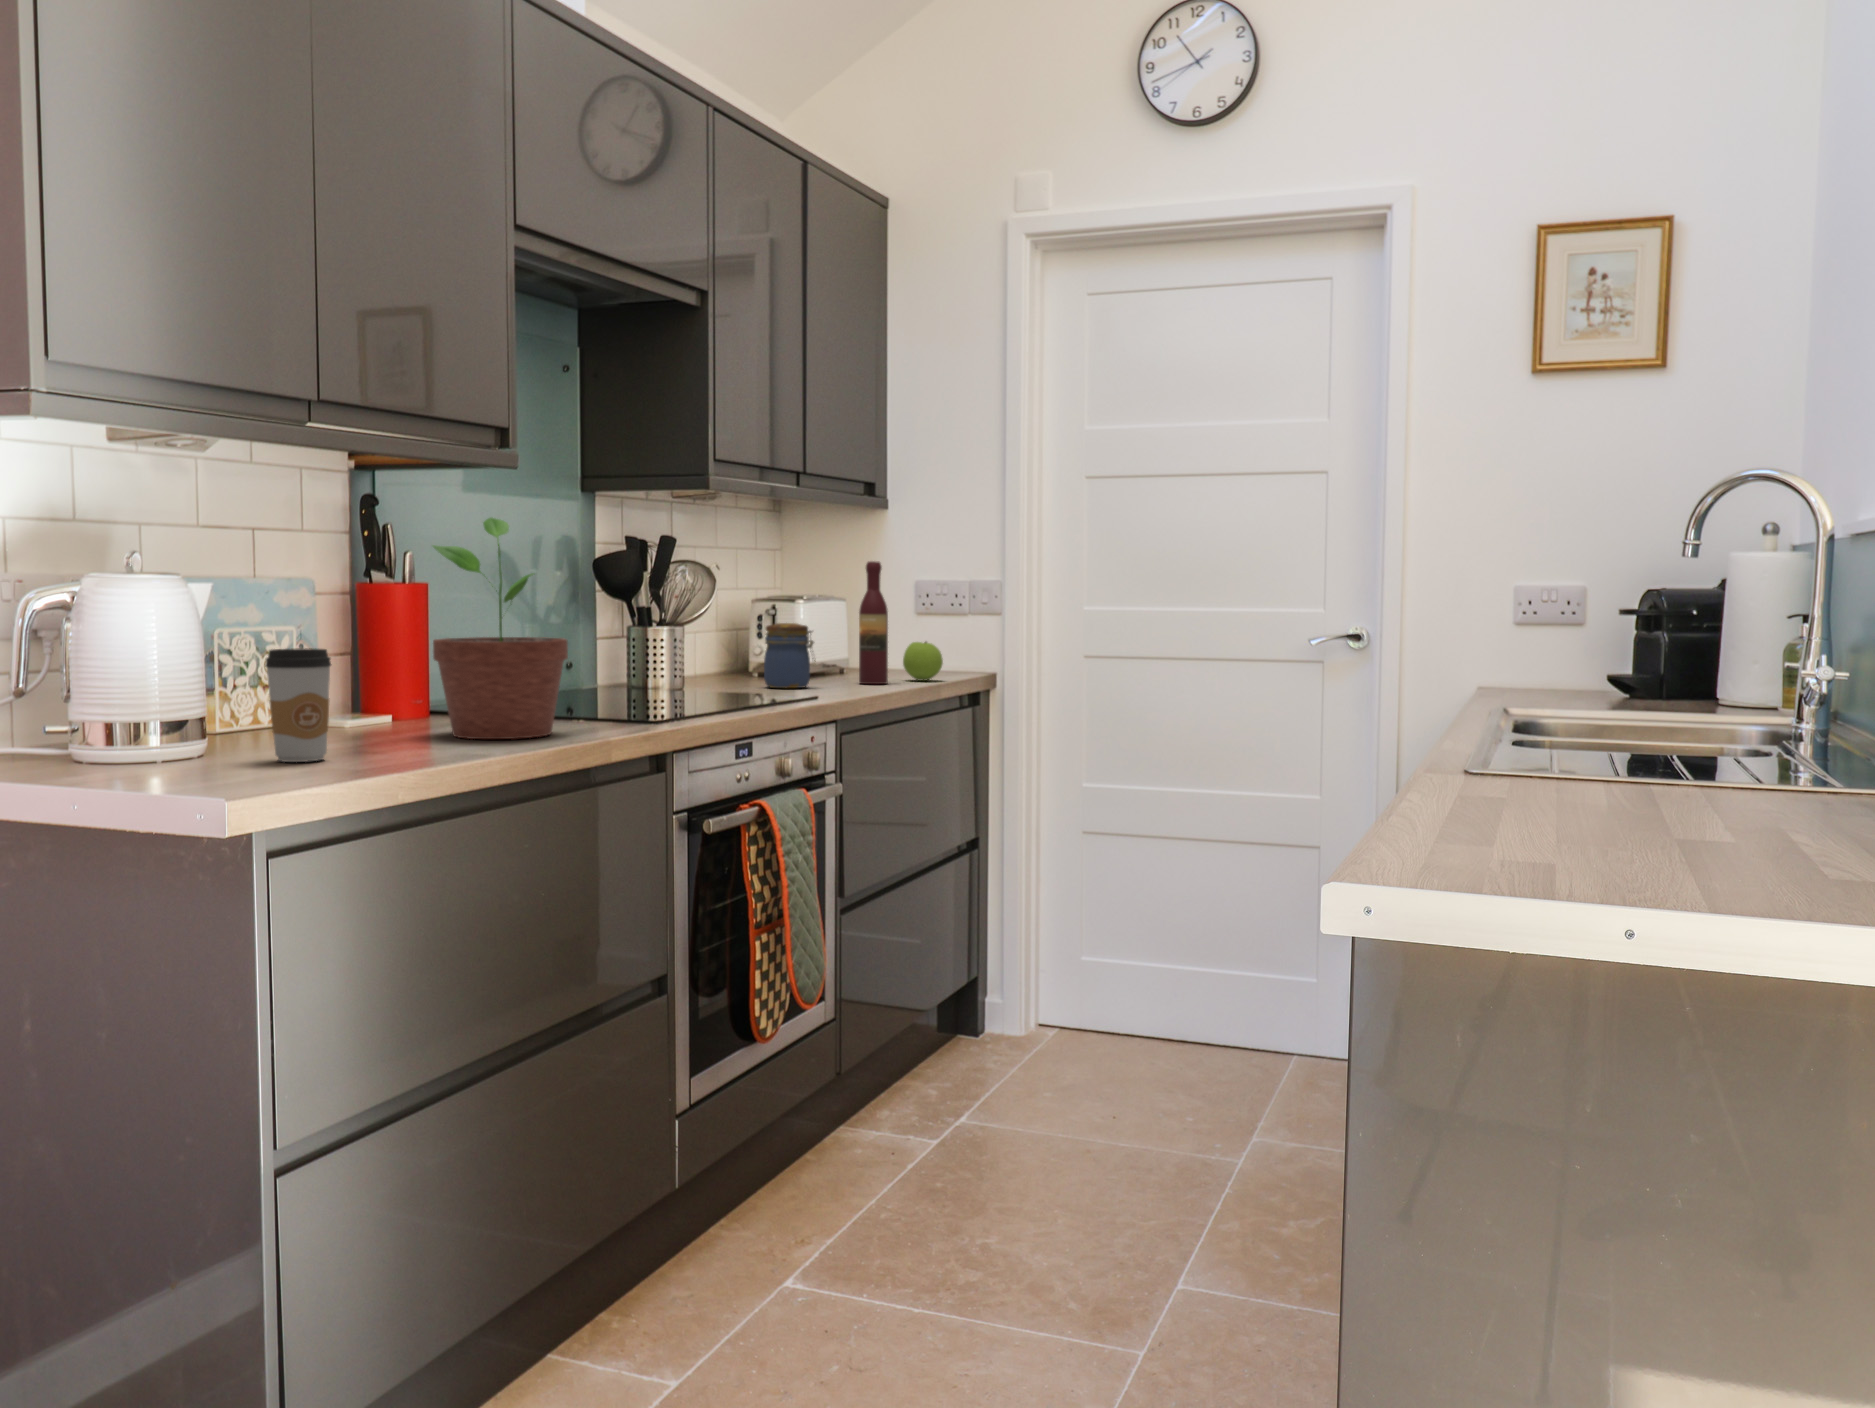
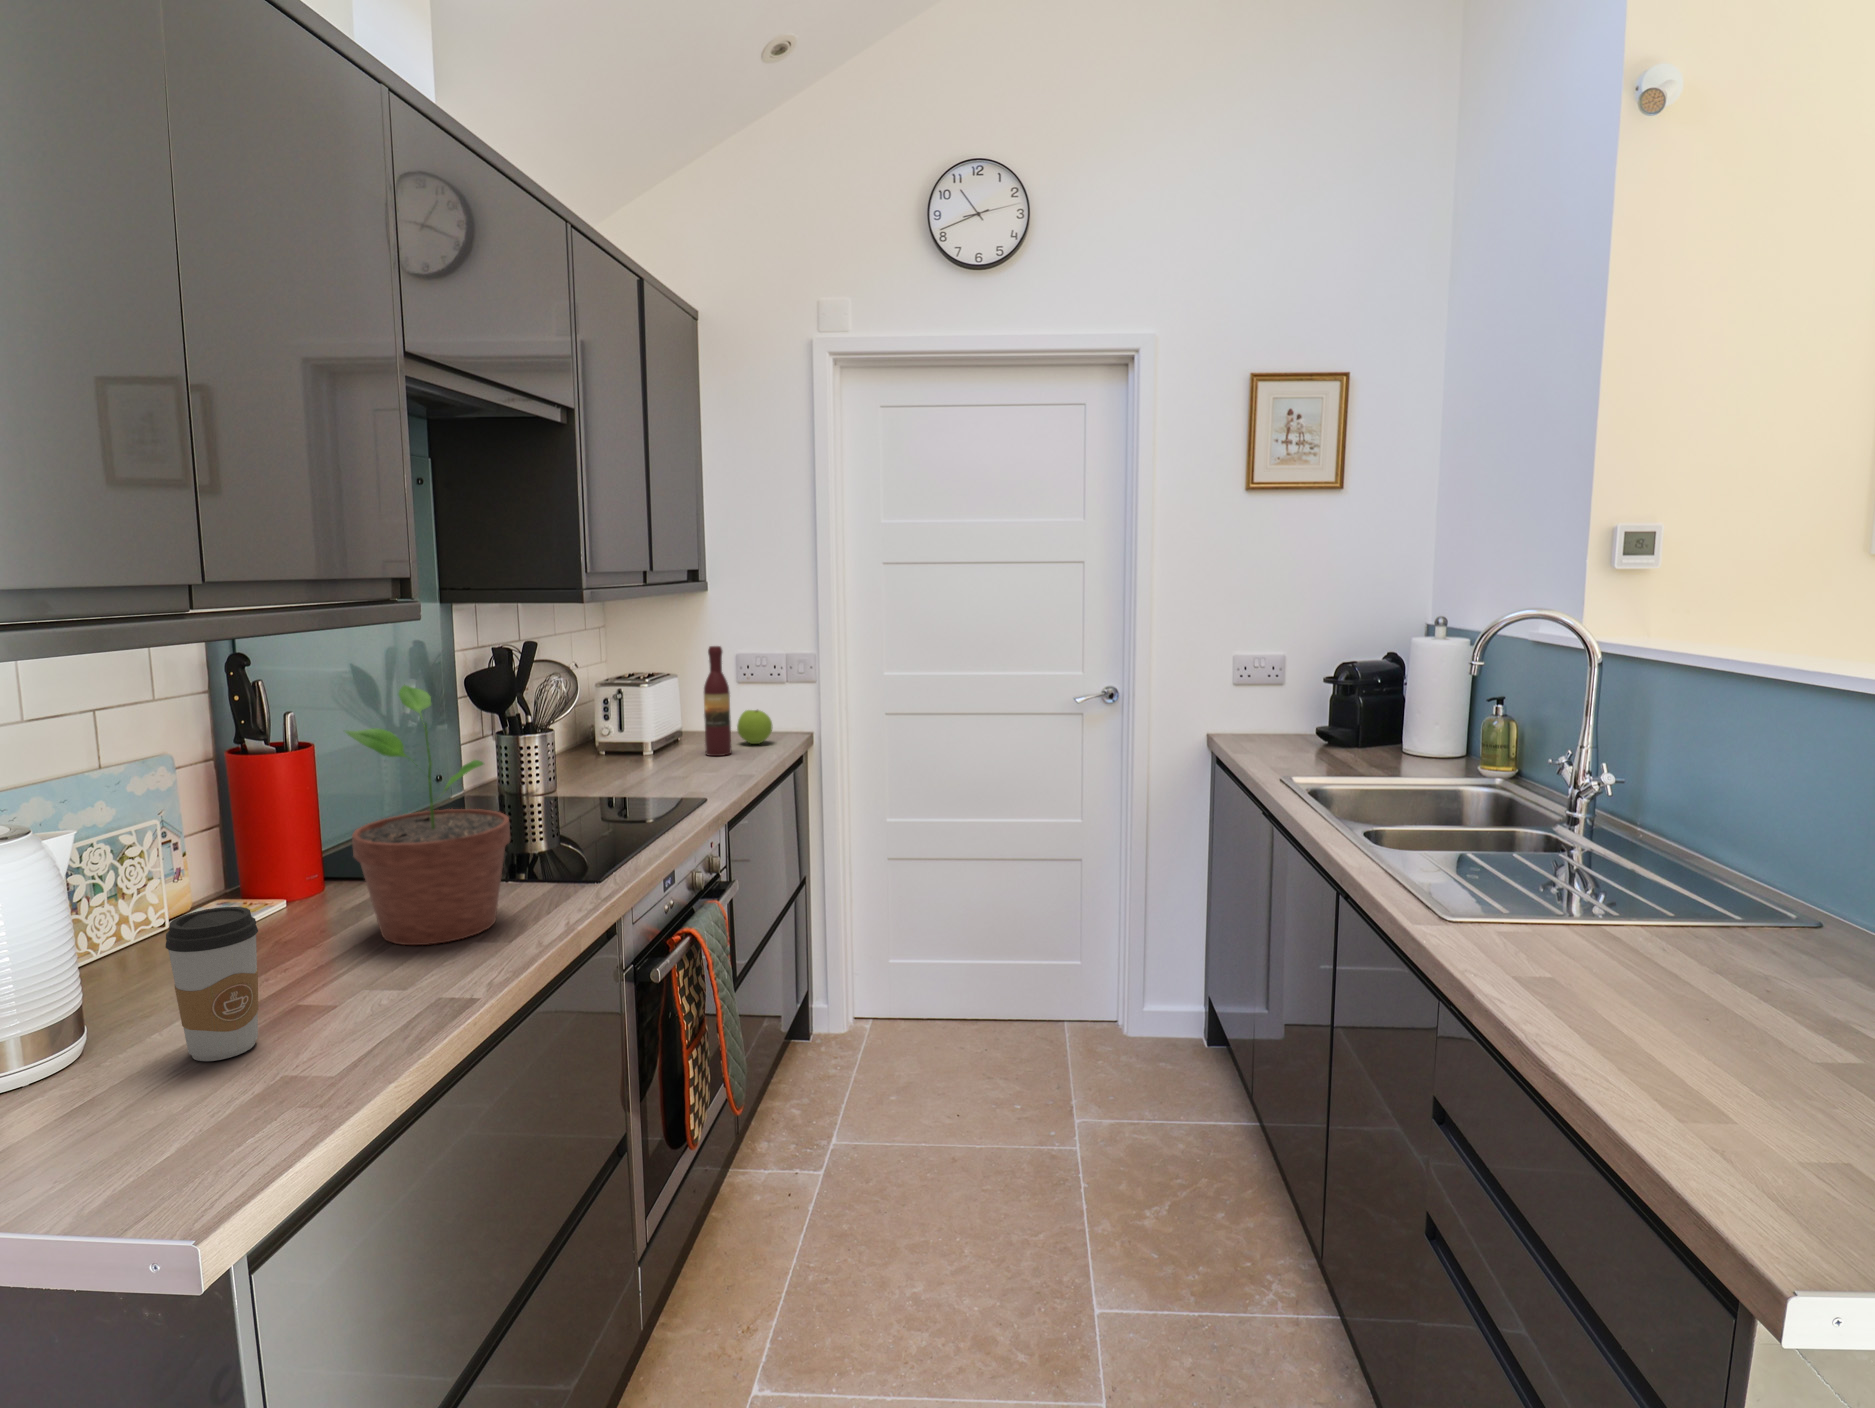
jar: present [764,623,815,688] -> none [626,710,674,772]

